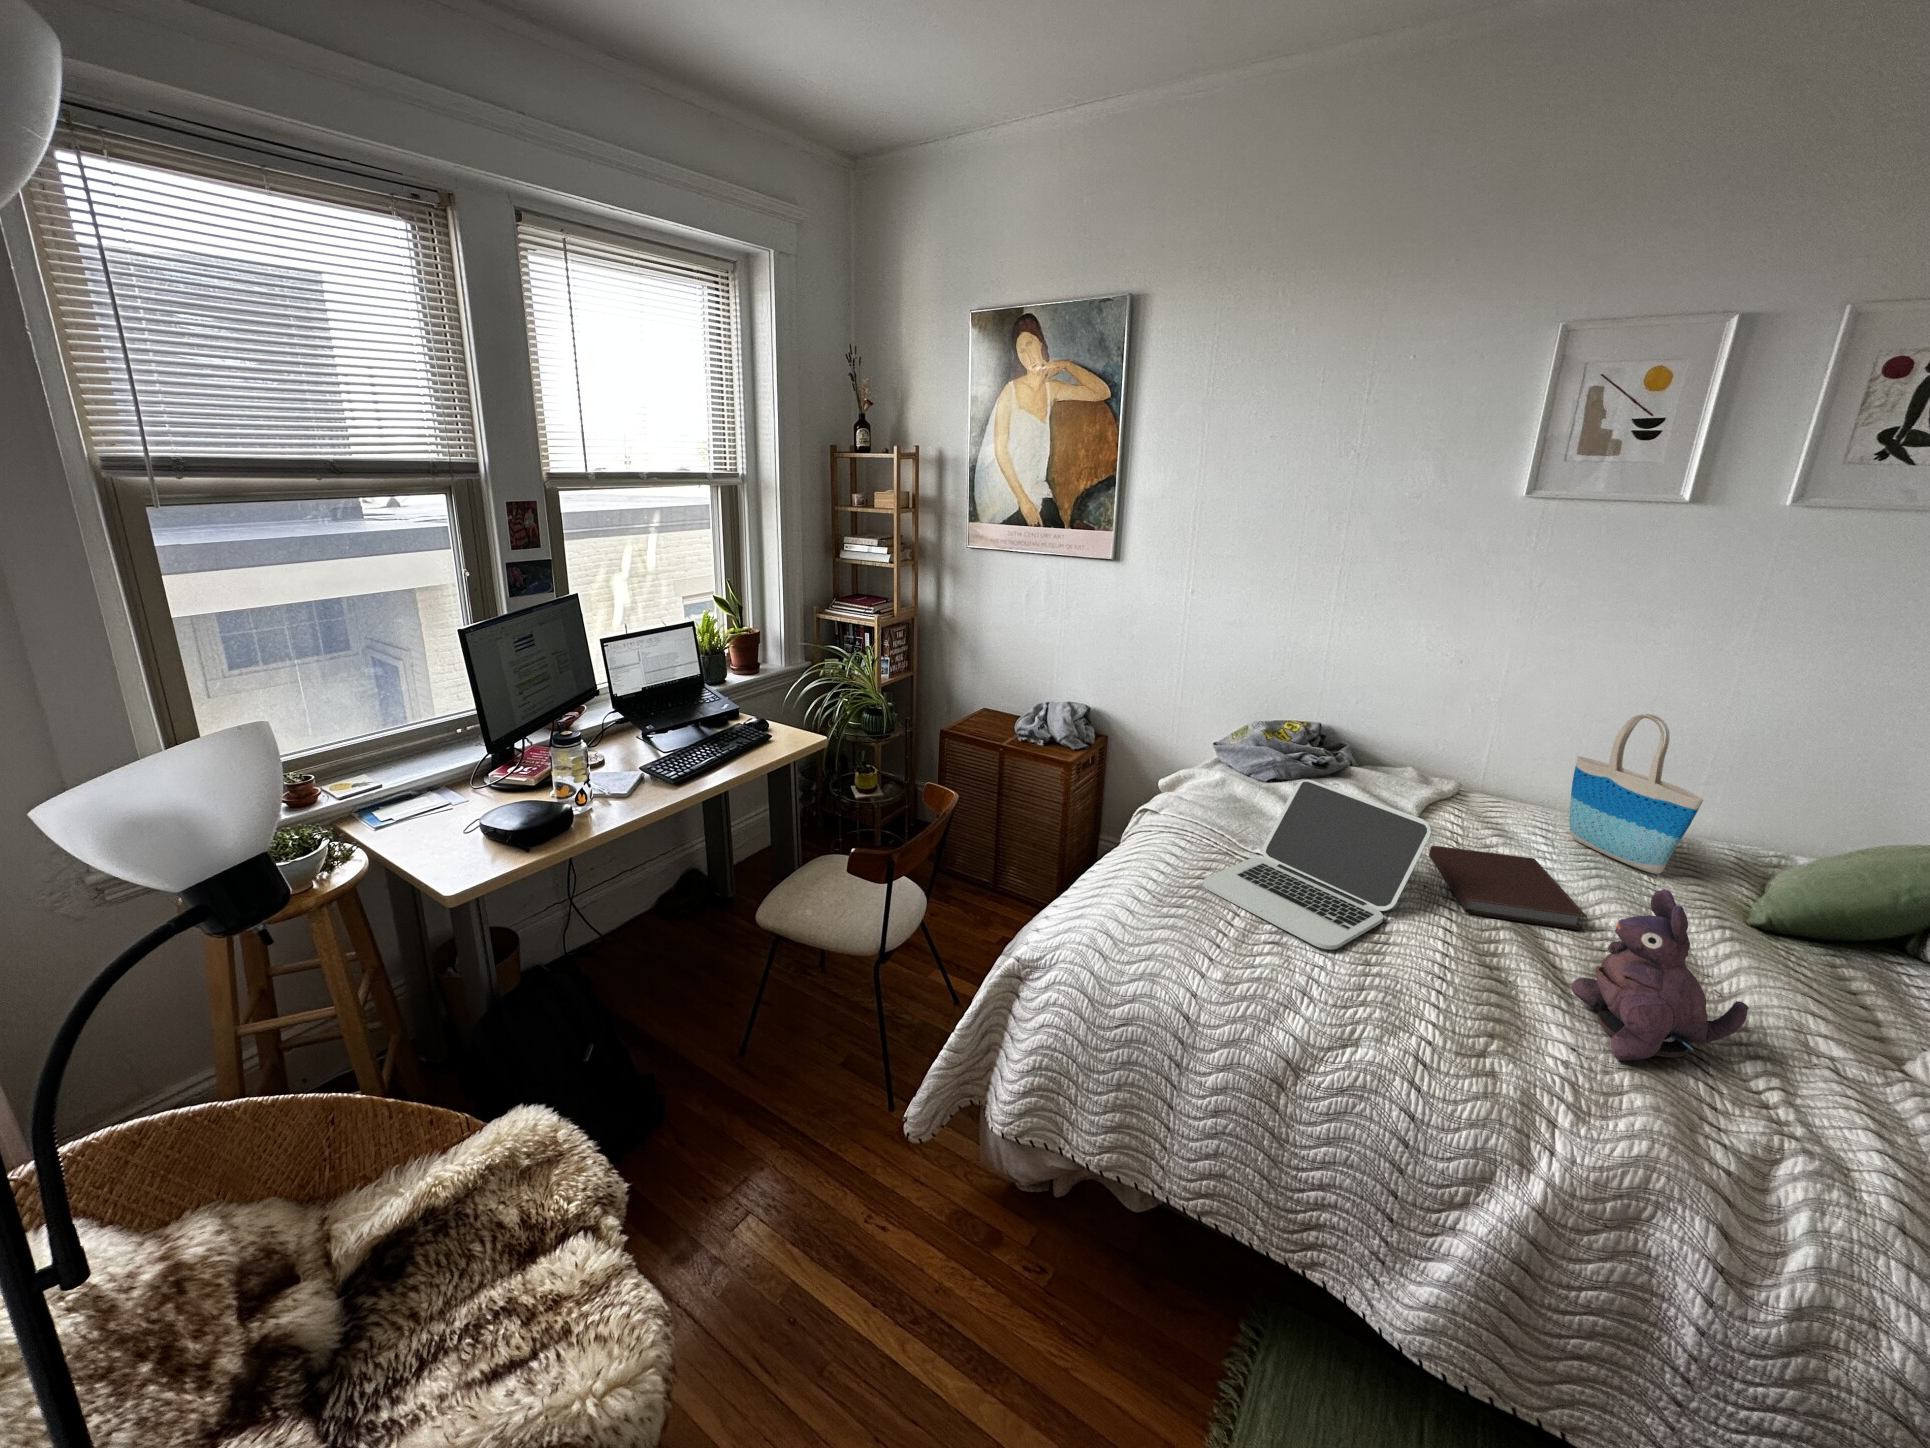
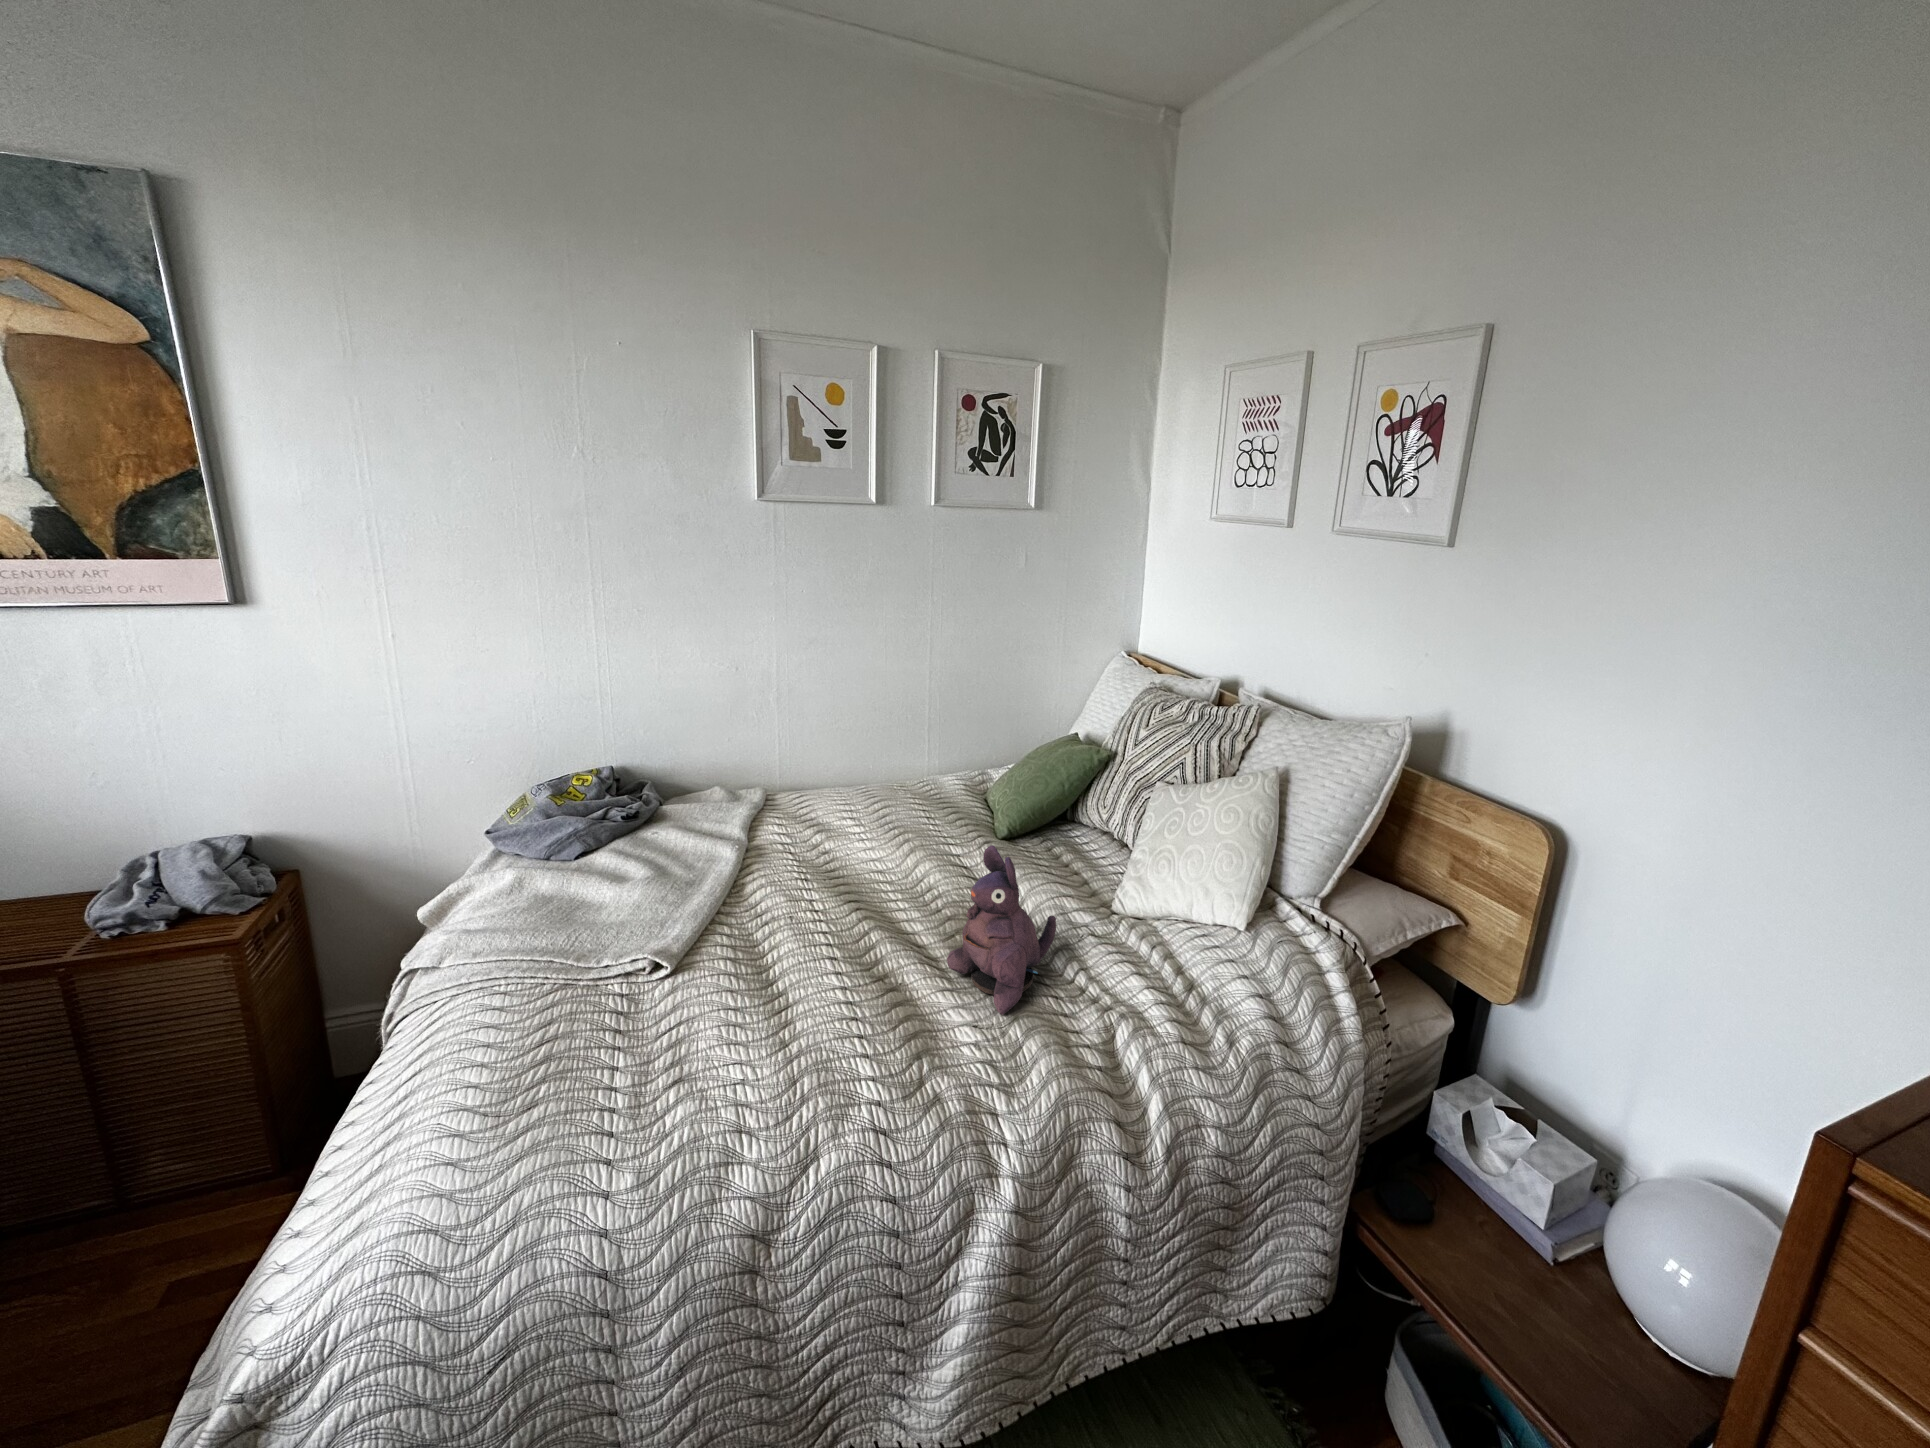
tote bag: present [1570,714,1703,874] -> none [862,686,956,823]
laptop: present [1203,780,1431,949] -> none [551,849,791,1057]
notebook: present [1429,846,1587,930] -> none [779,846,924,930]

